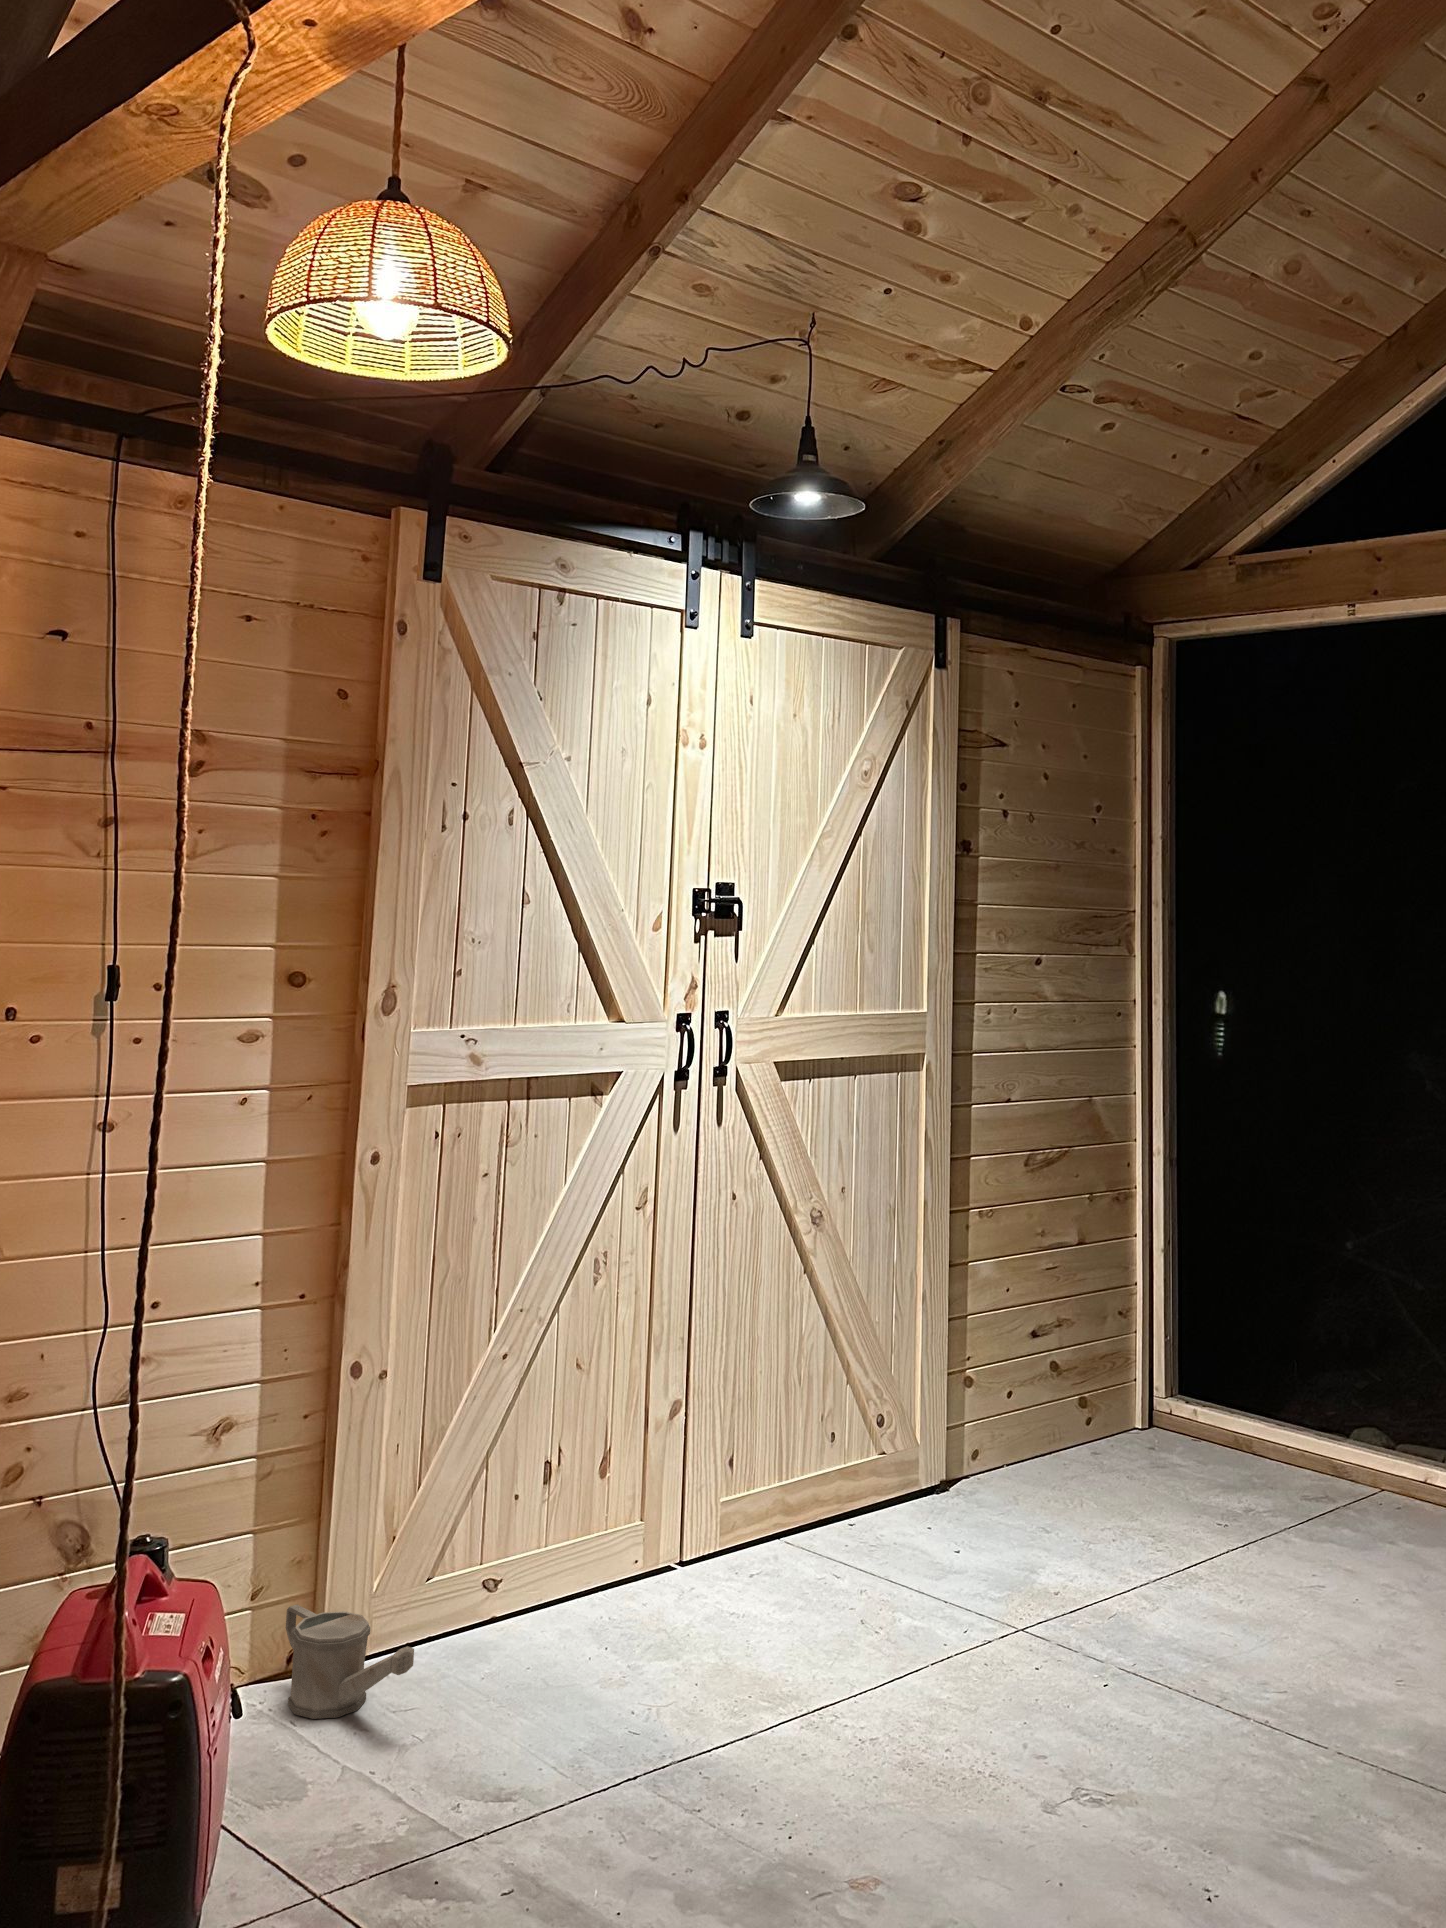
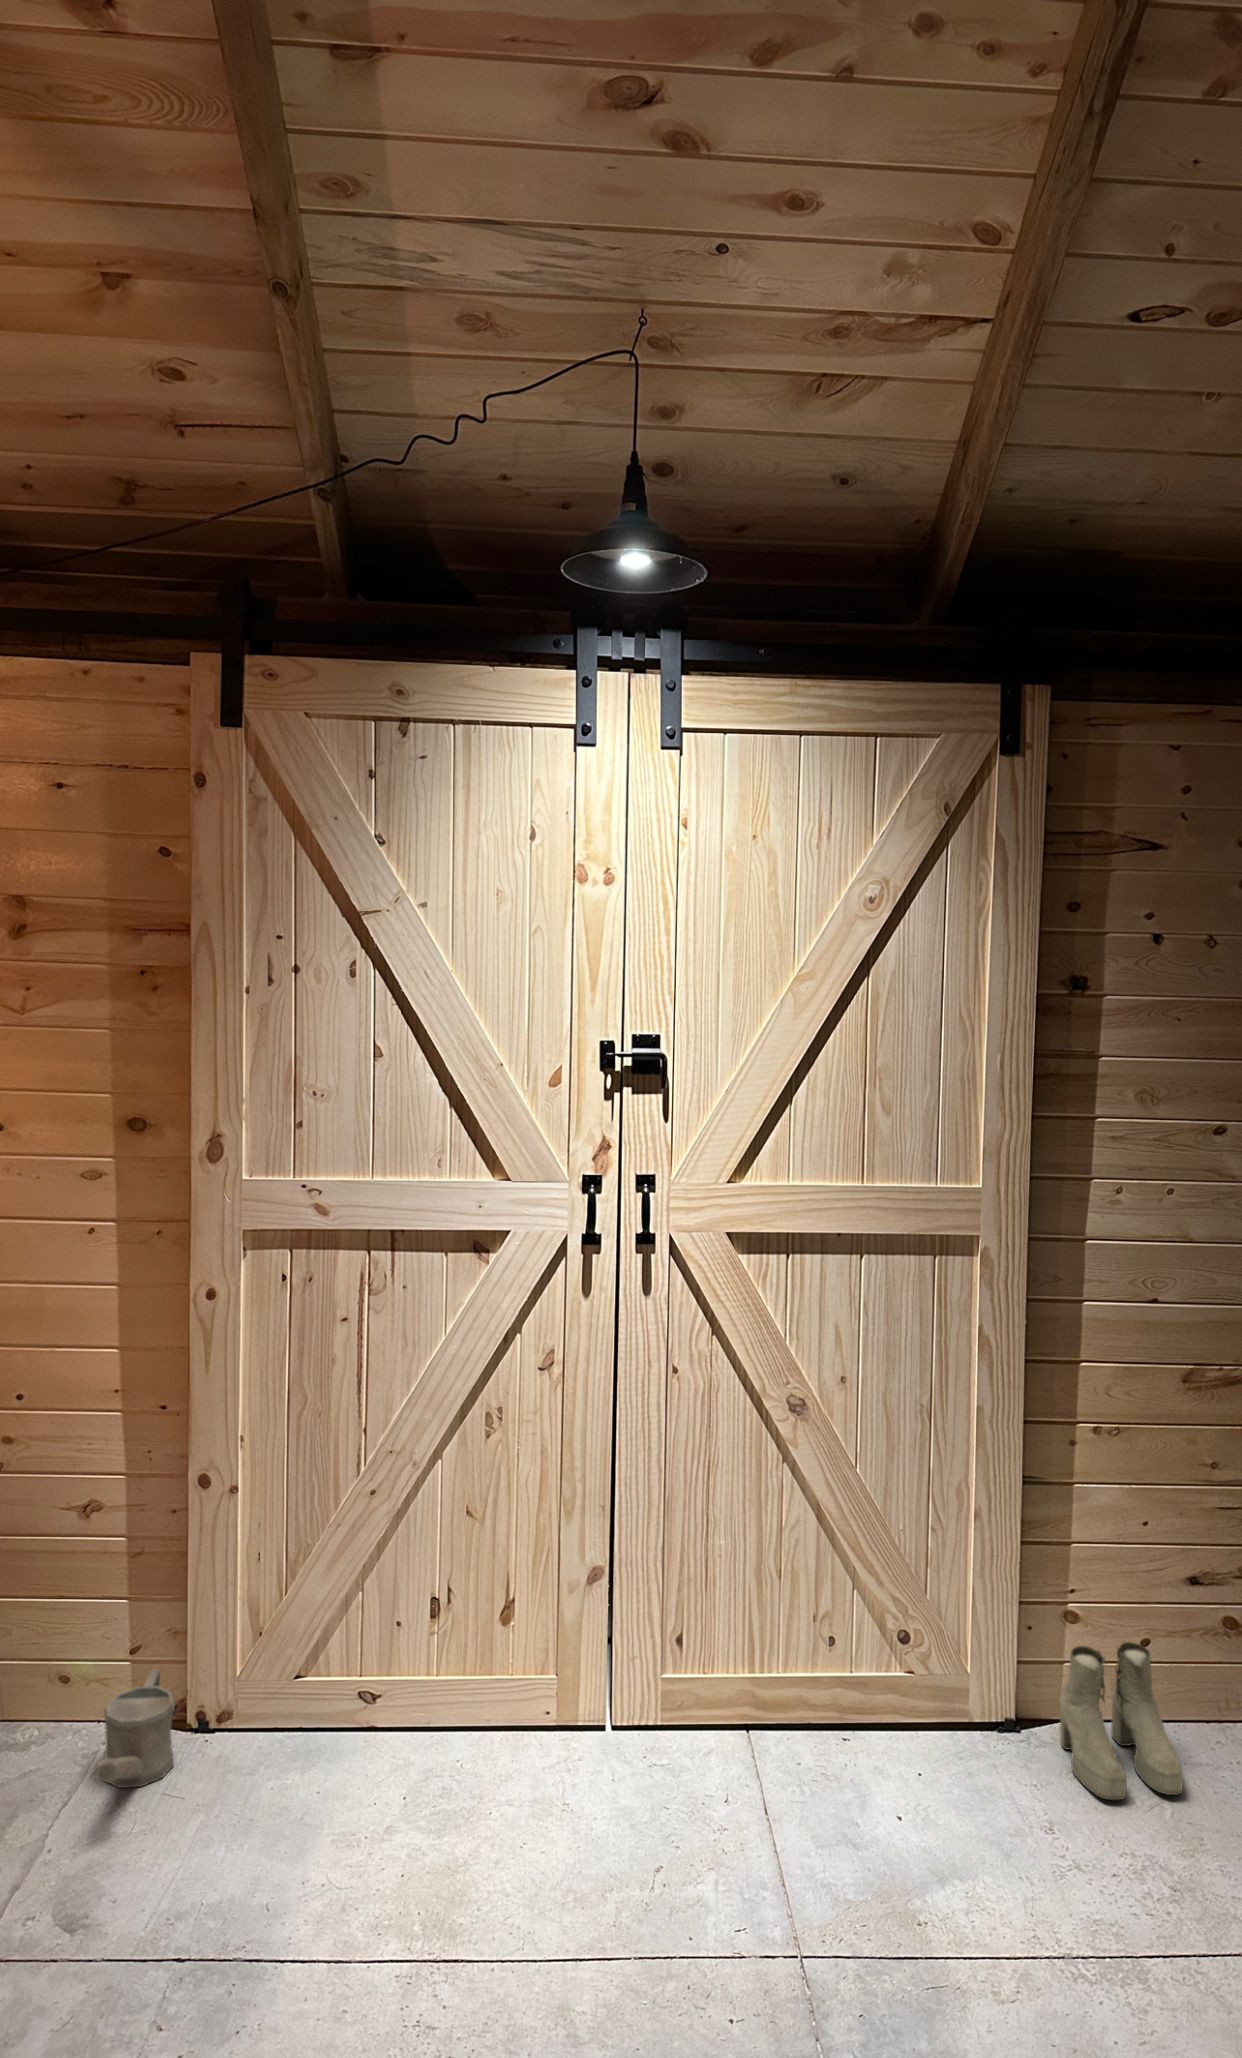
boots: none [978,1384,1082,1497] -> present [1059,1642,1182,1800]

